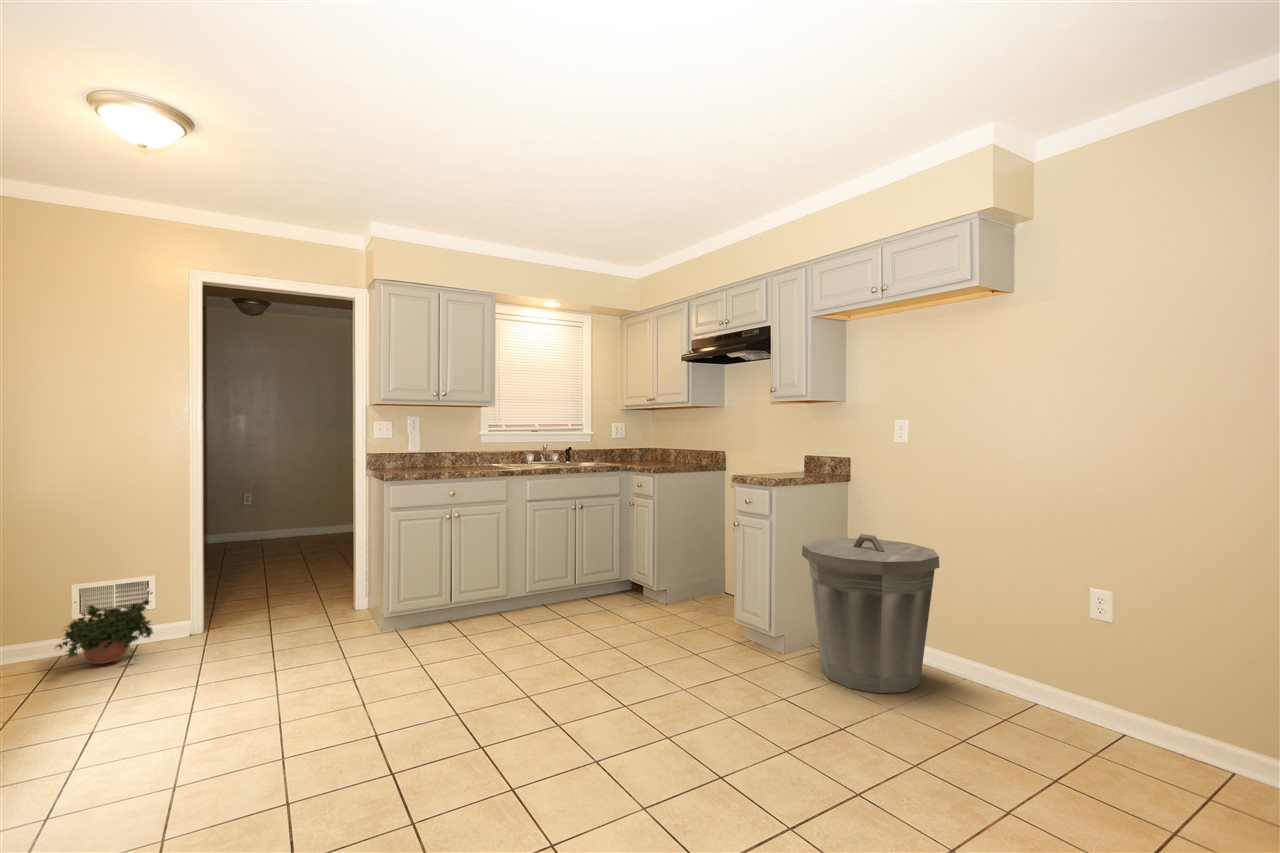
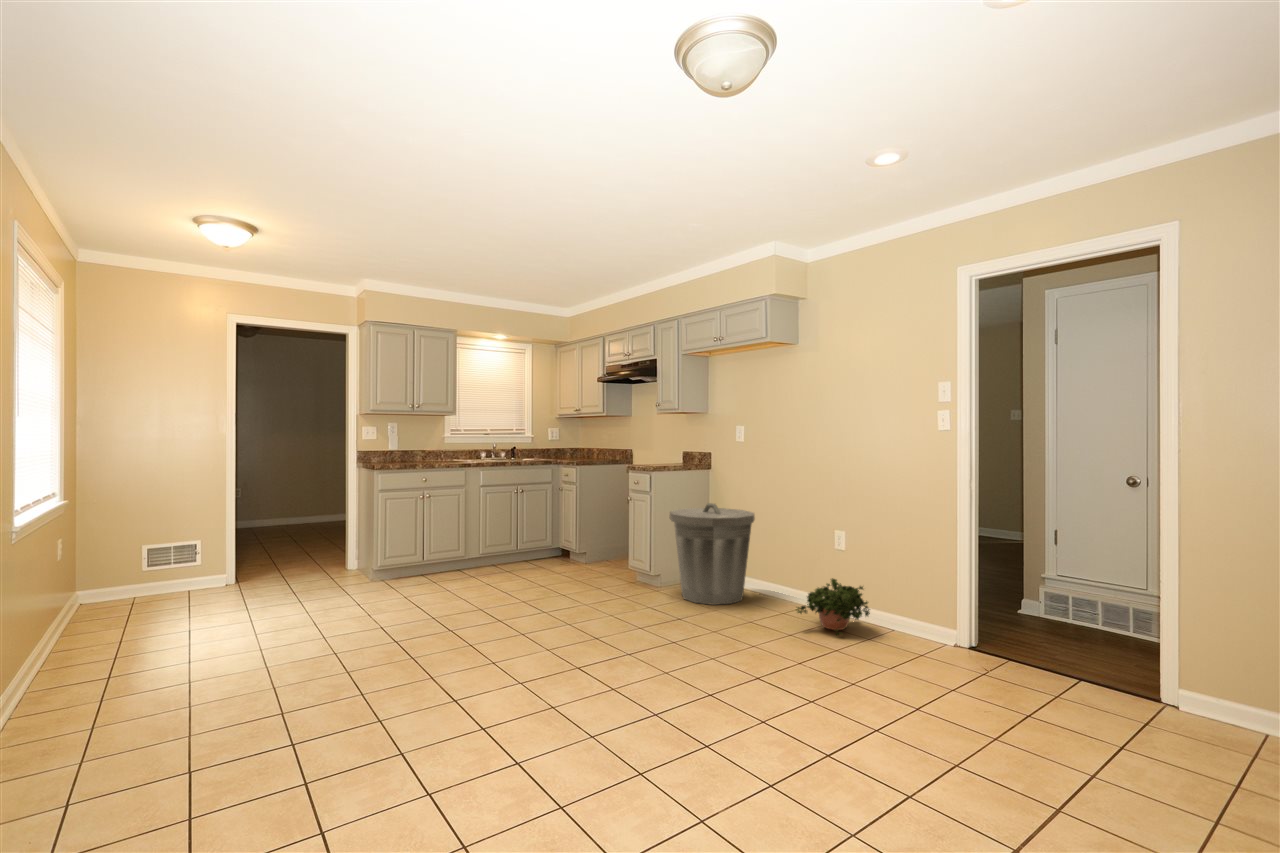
potted plant: present [56,599,153,664] -> present [796,578,870,635]

